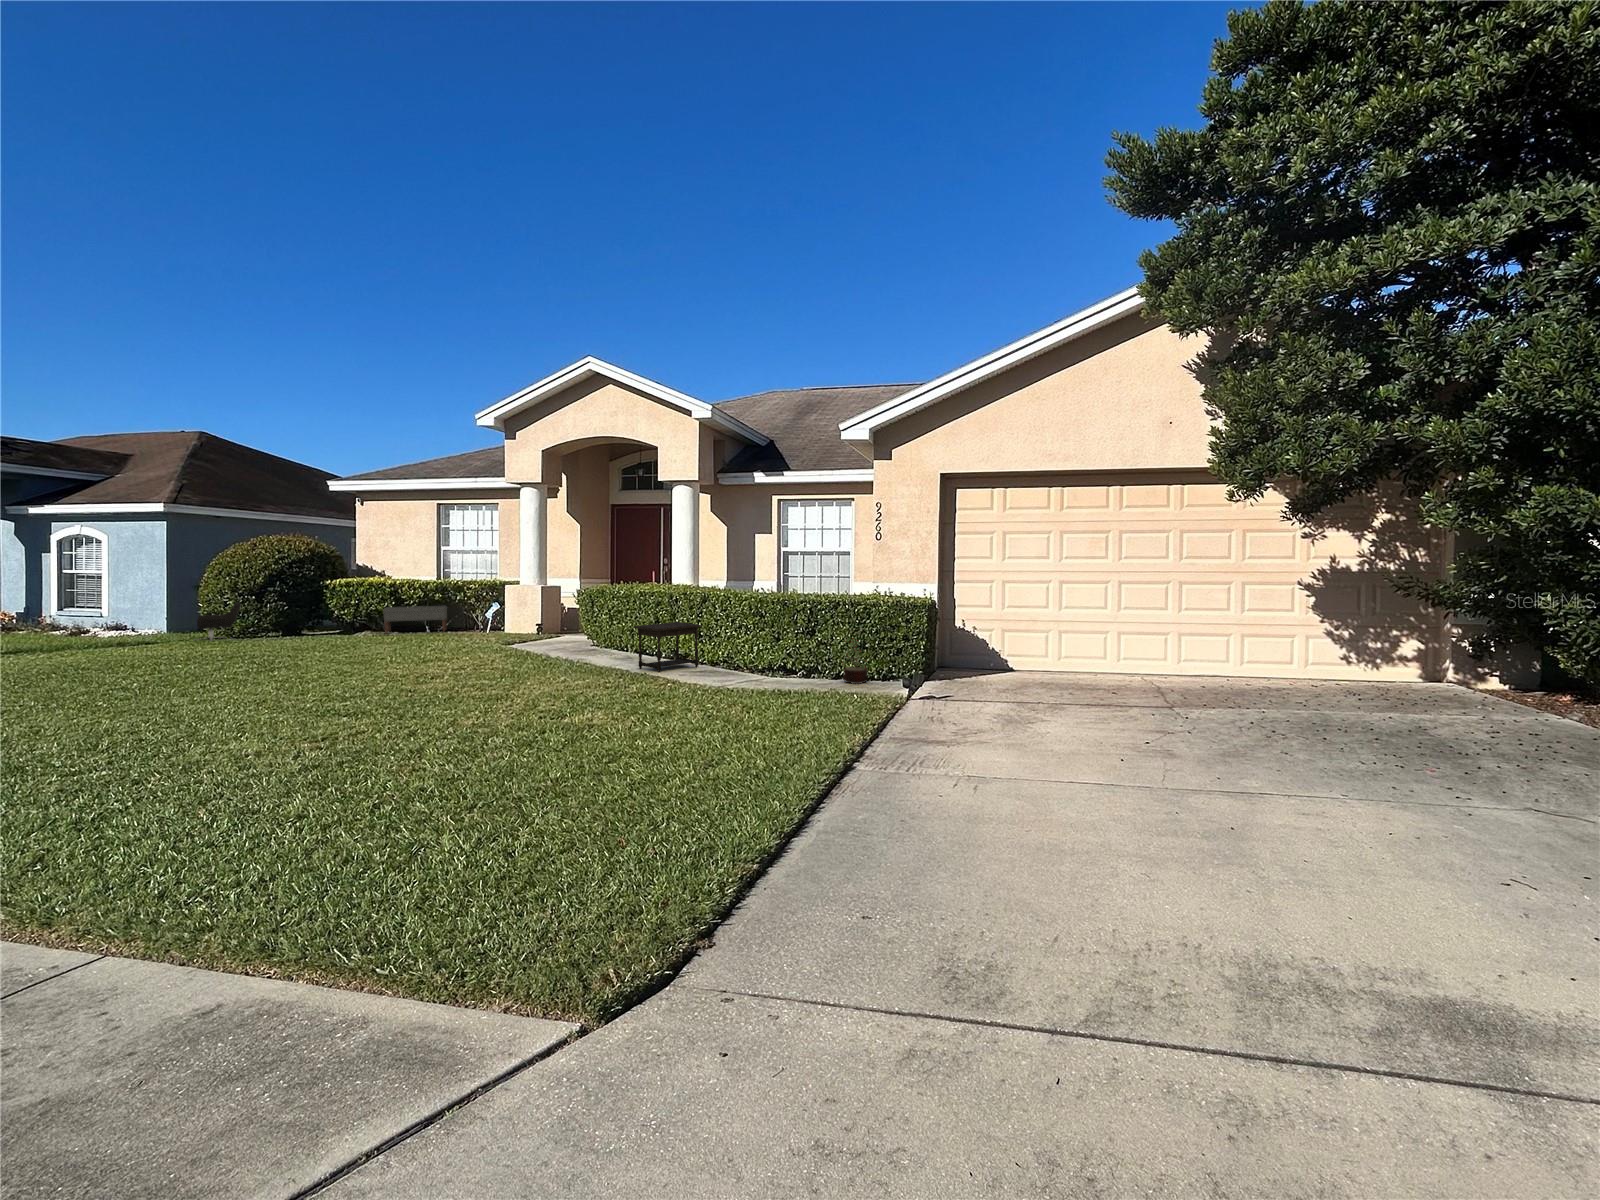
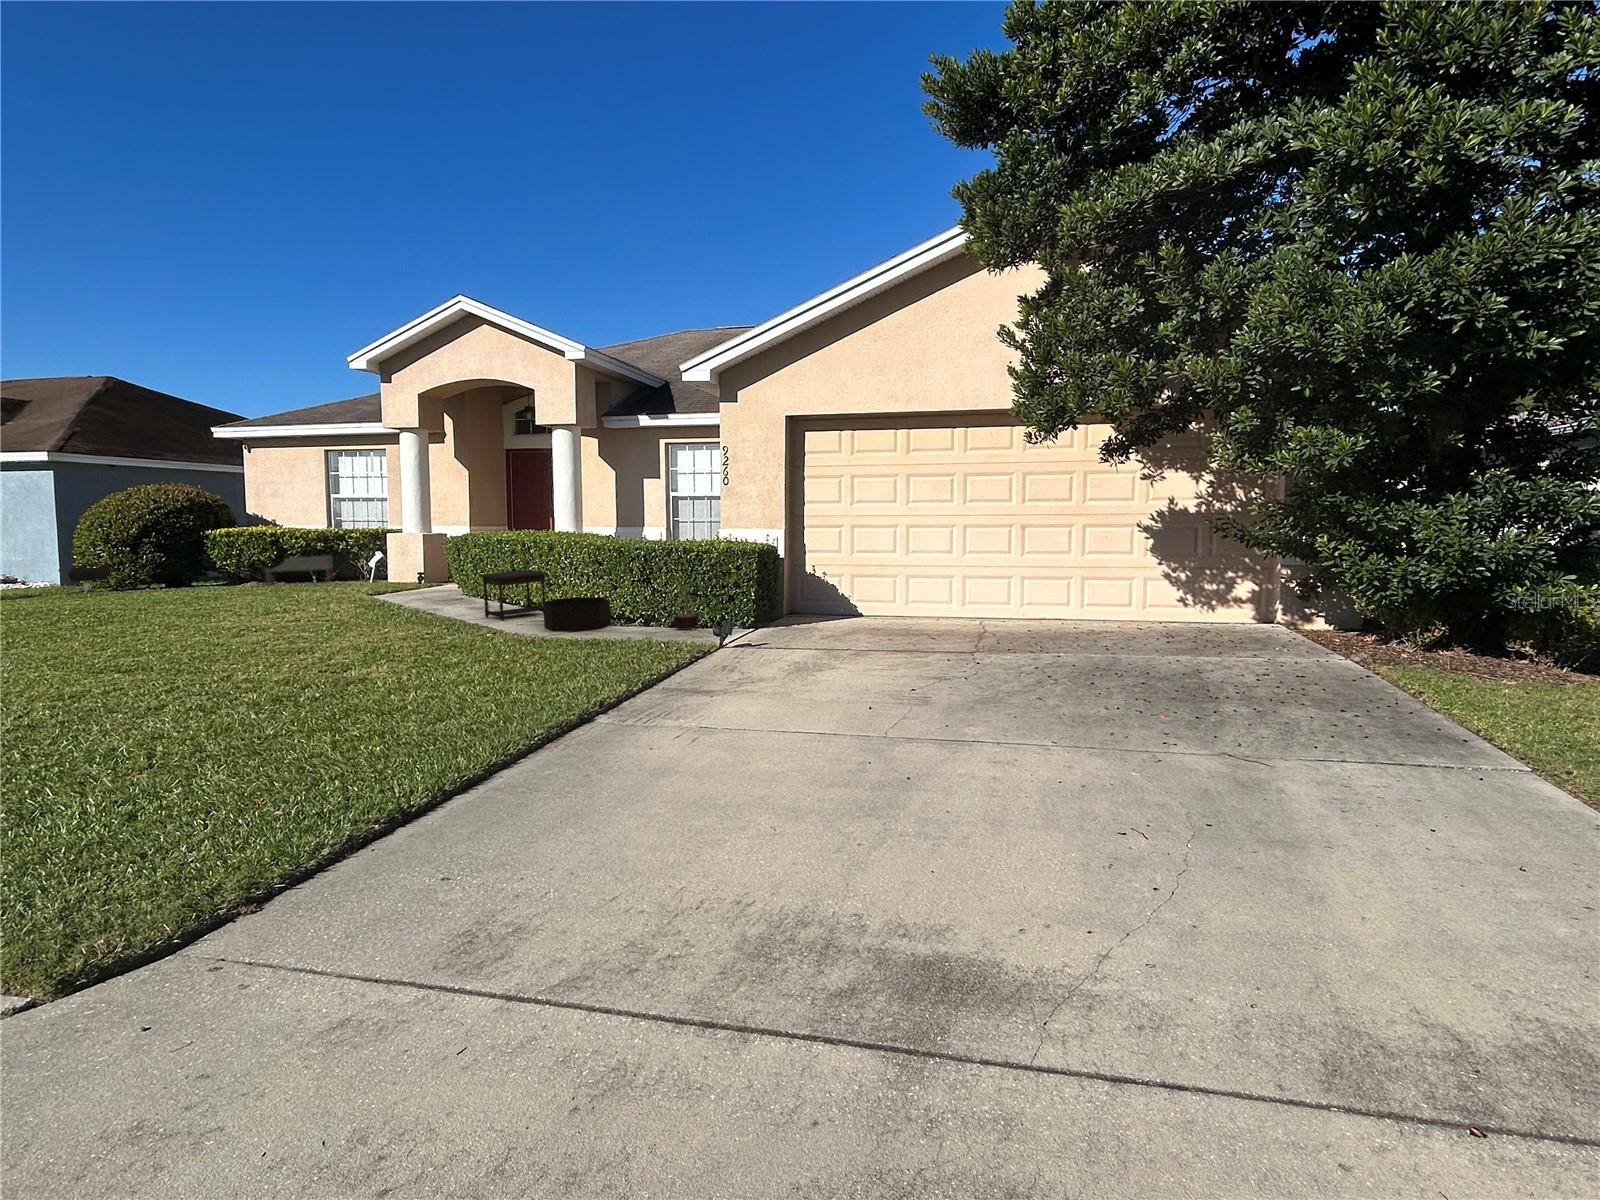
basket: none [710,650,775,685] -> present [543,597,611,632]

